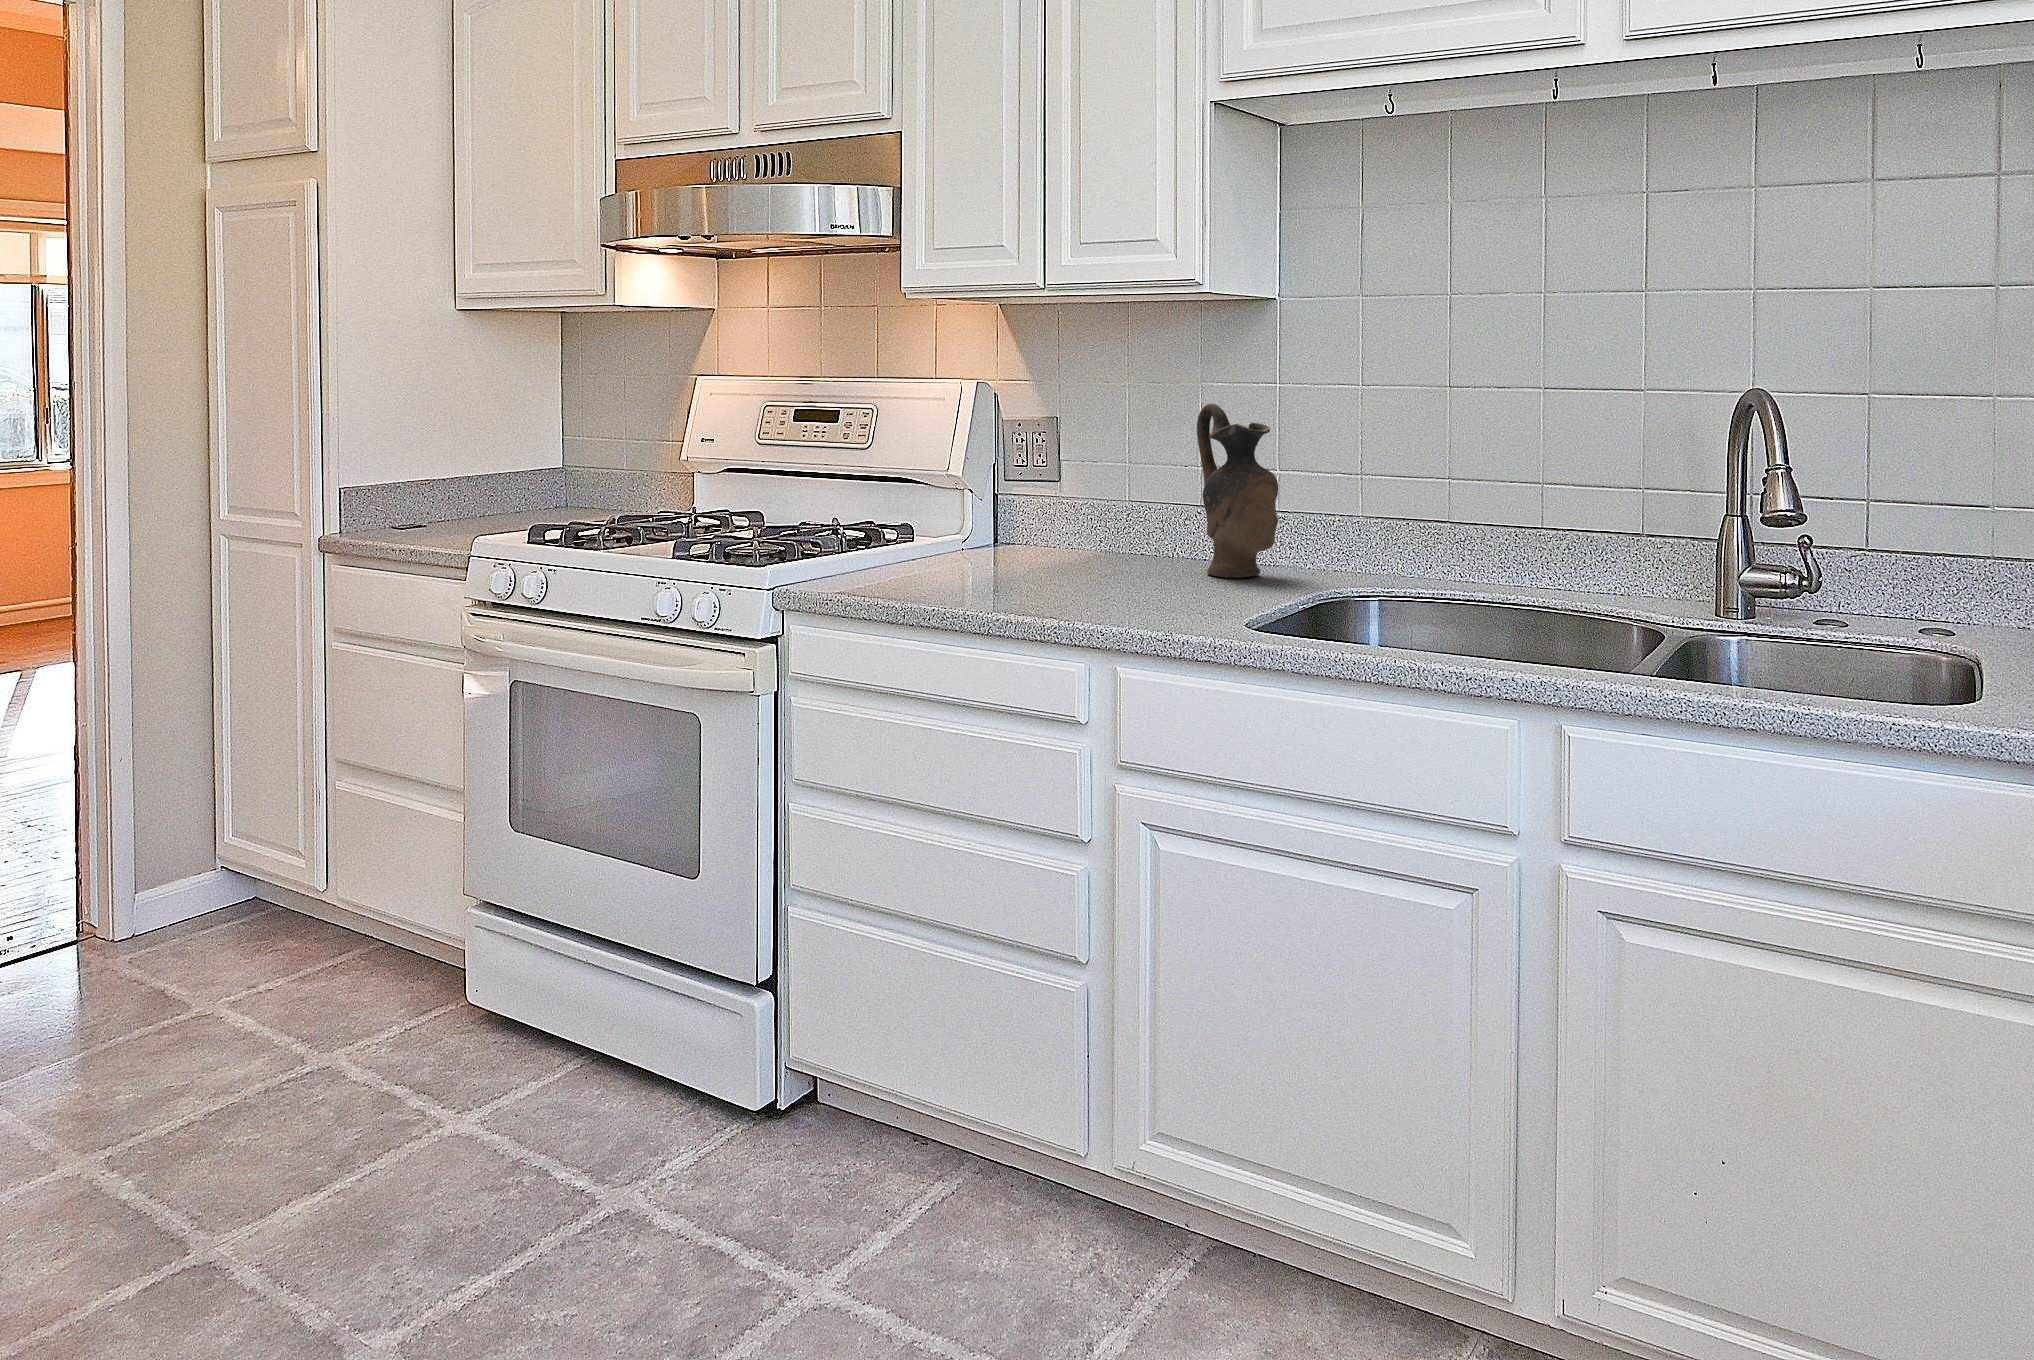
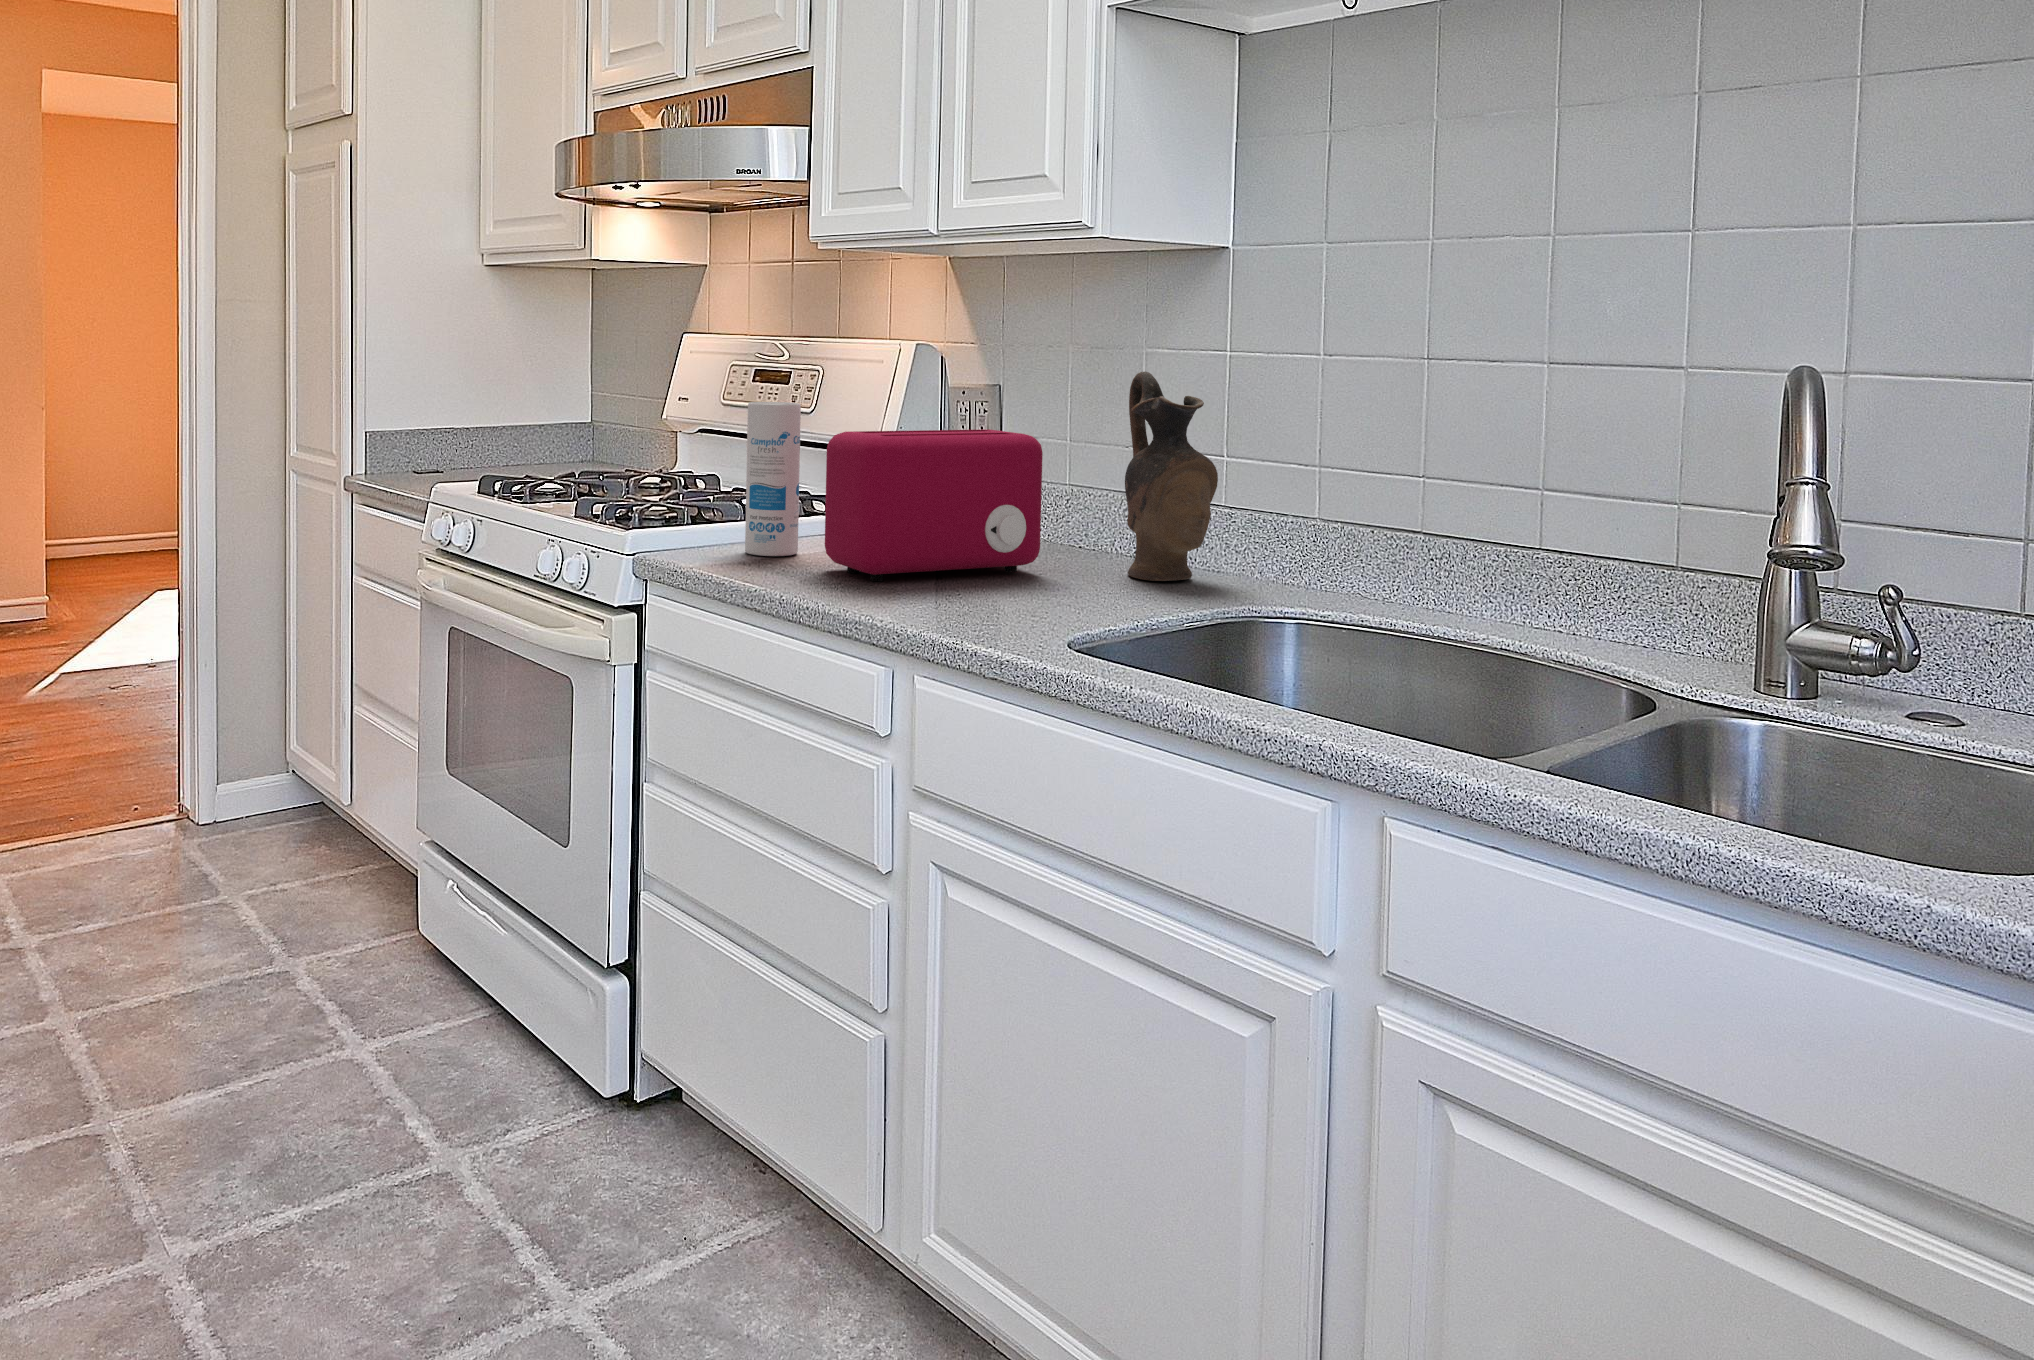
canister: none [876,440,925,580] -> present [745,402,801,556]
toaster: none [970,457,1144,594] -> present [825,429,1043,581]

